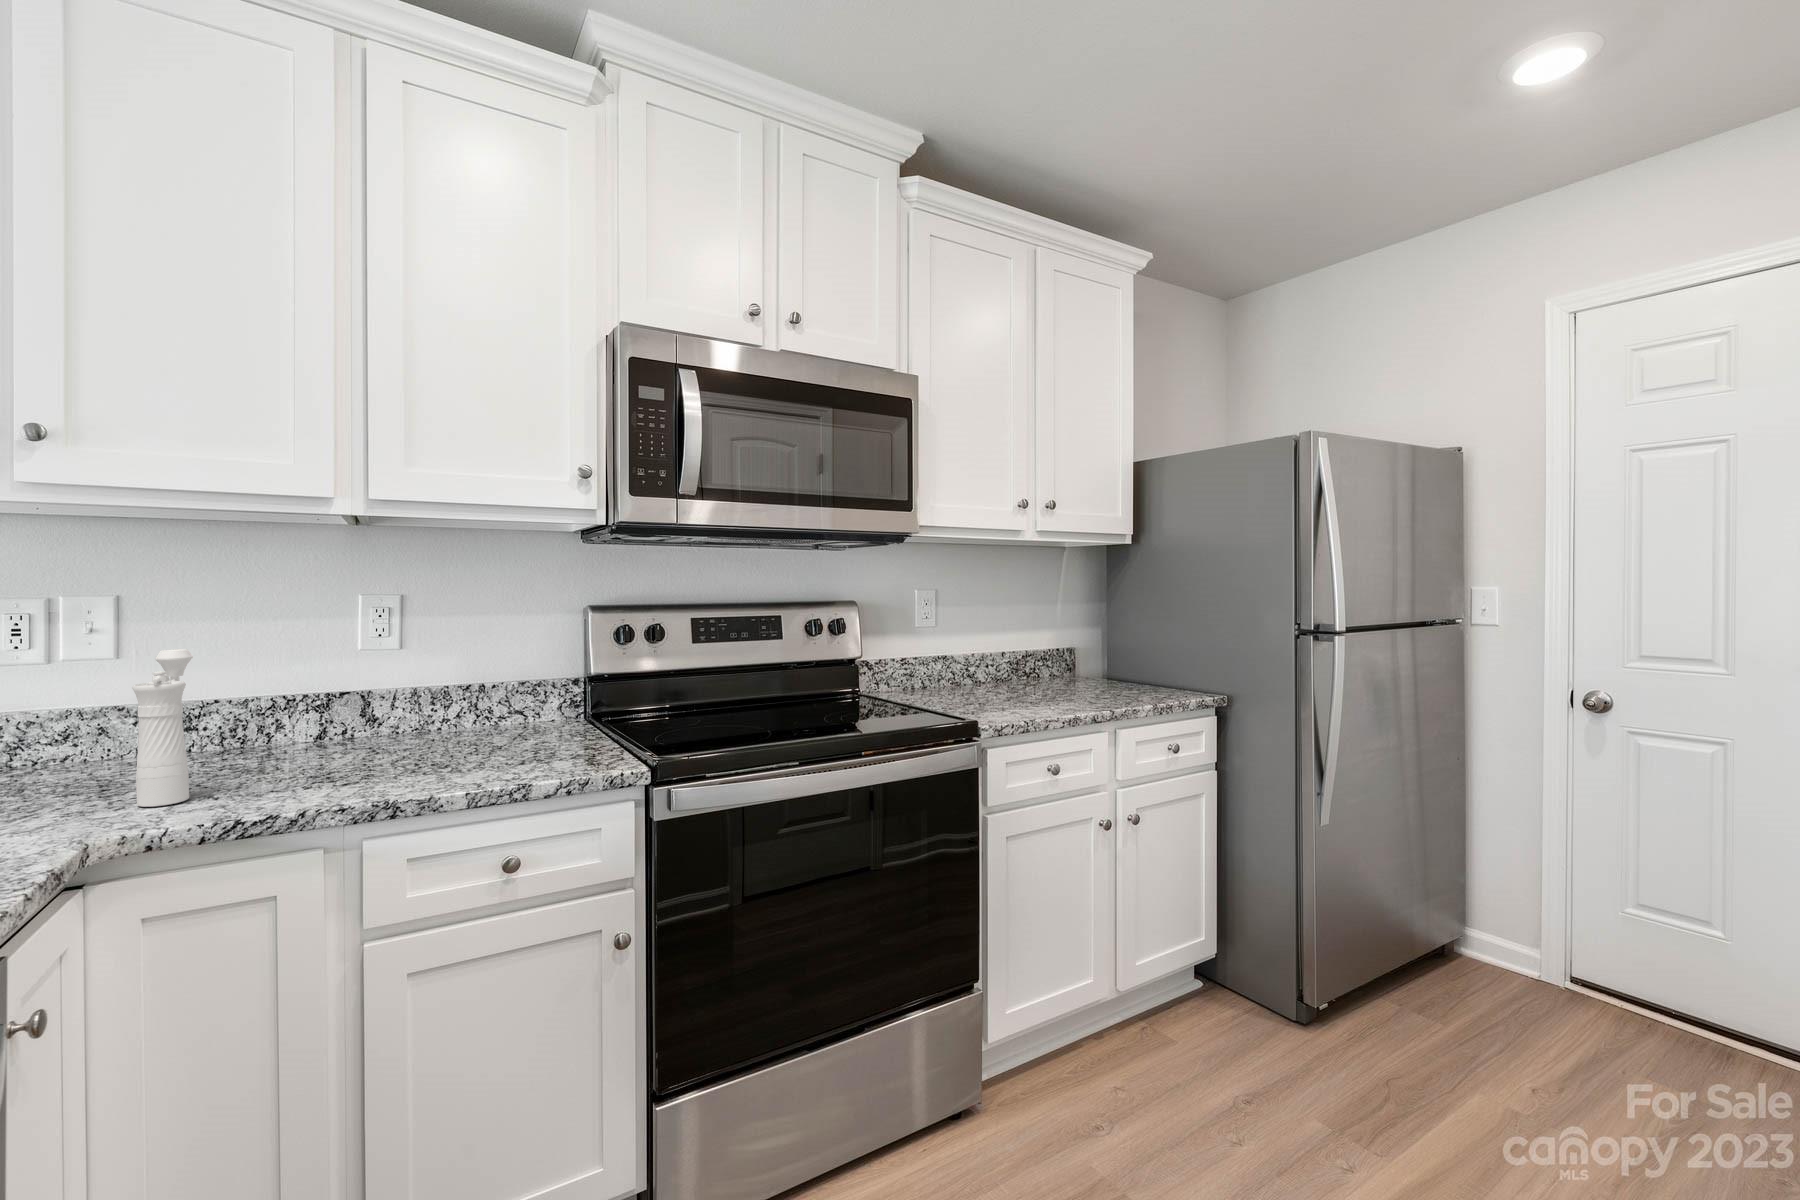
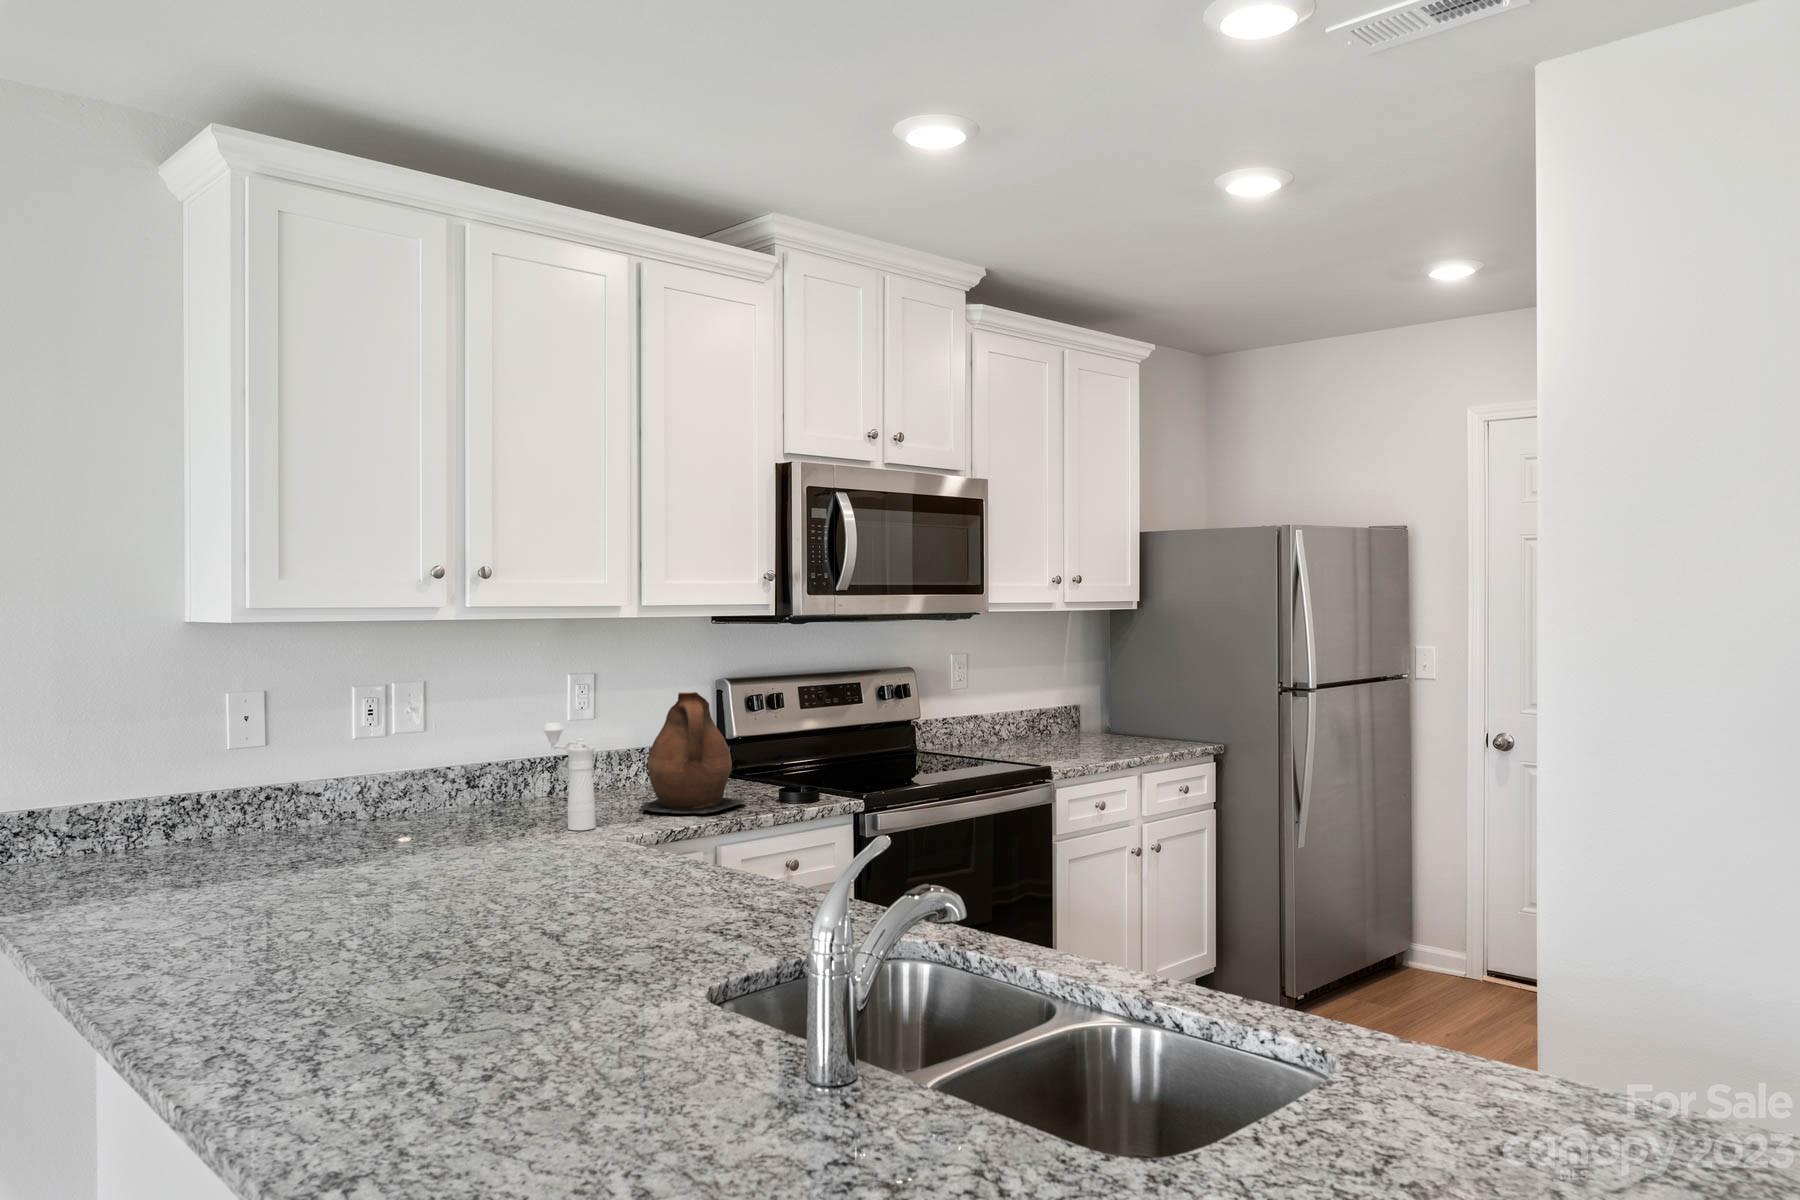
ceramic pitcher: none [319,611,494,783] -> present [640,692,745,814]

